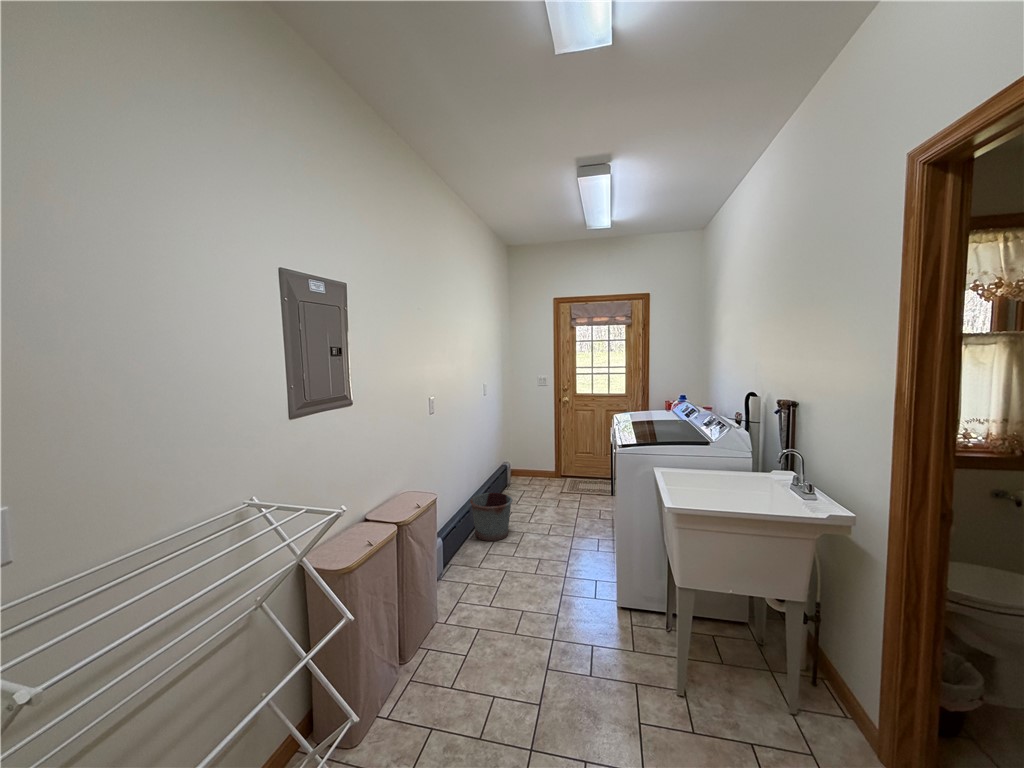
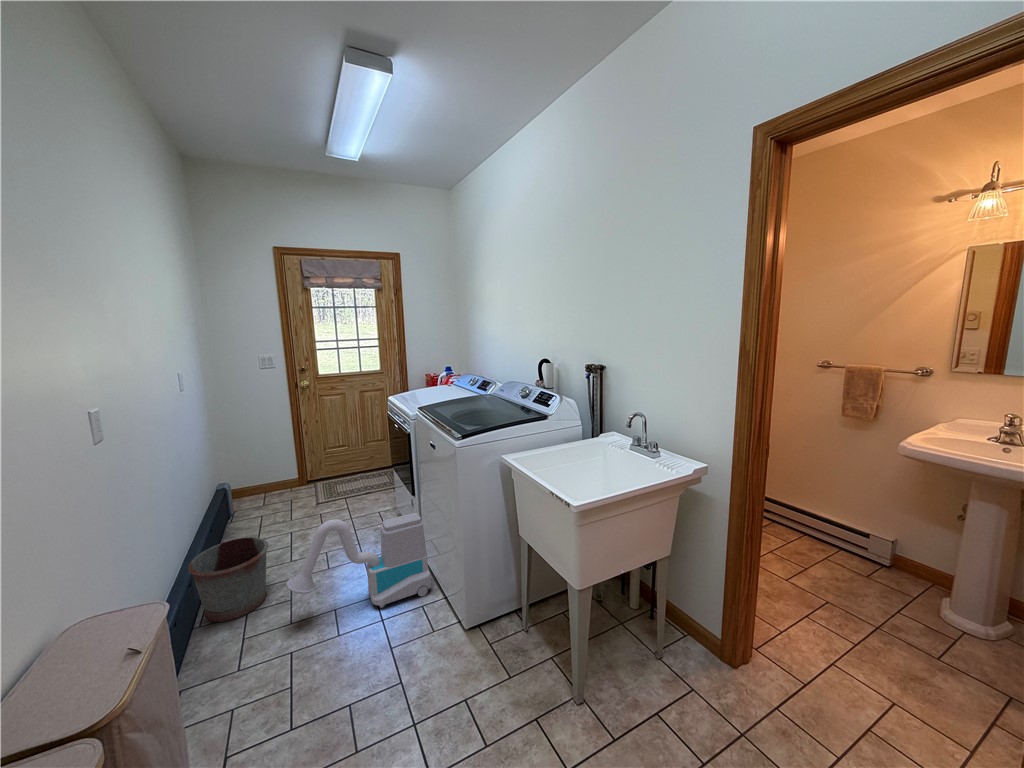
vacuum cleaner: none [512,492,609,575] -> present [286,513,431,608]

